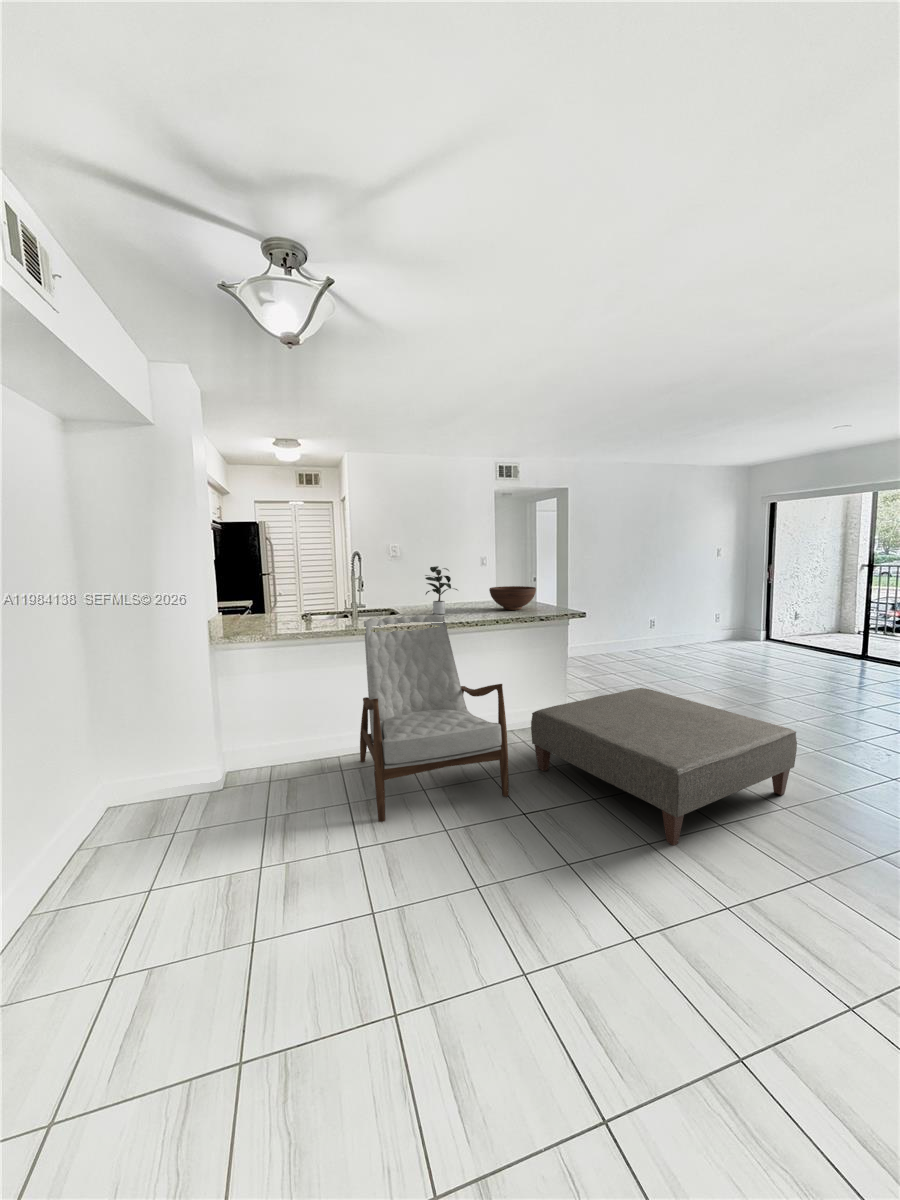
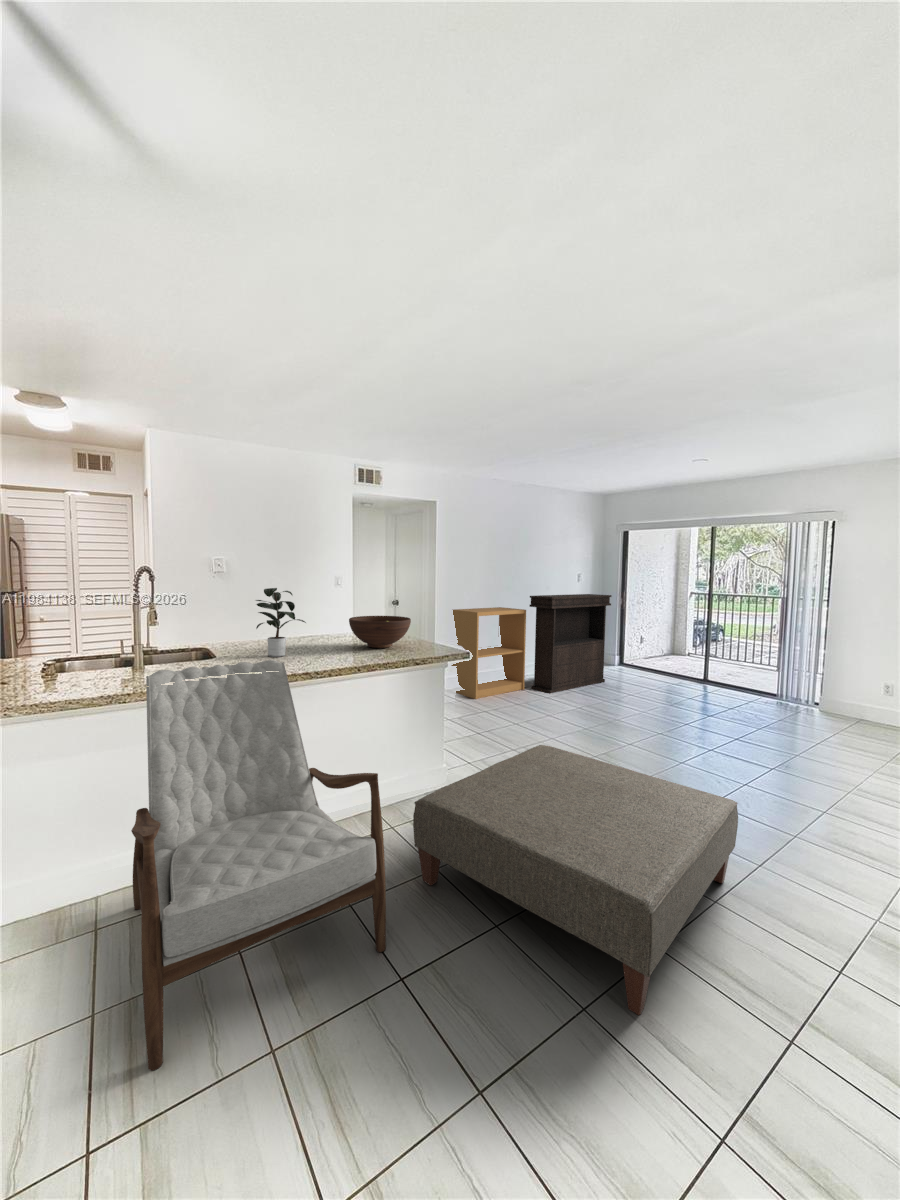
console table: none [661,568,752,661] -> present [529,594,611,693]
bookshelf: none [585,582,658,663] -> present [451,607,526,699]

